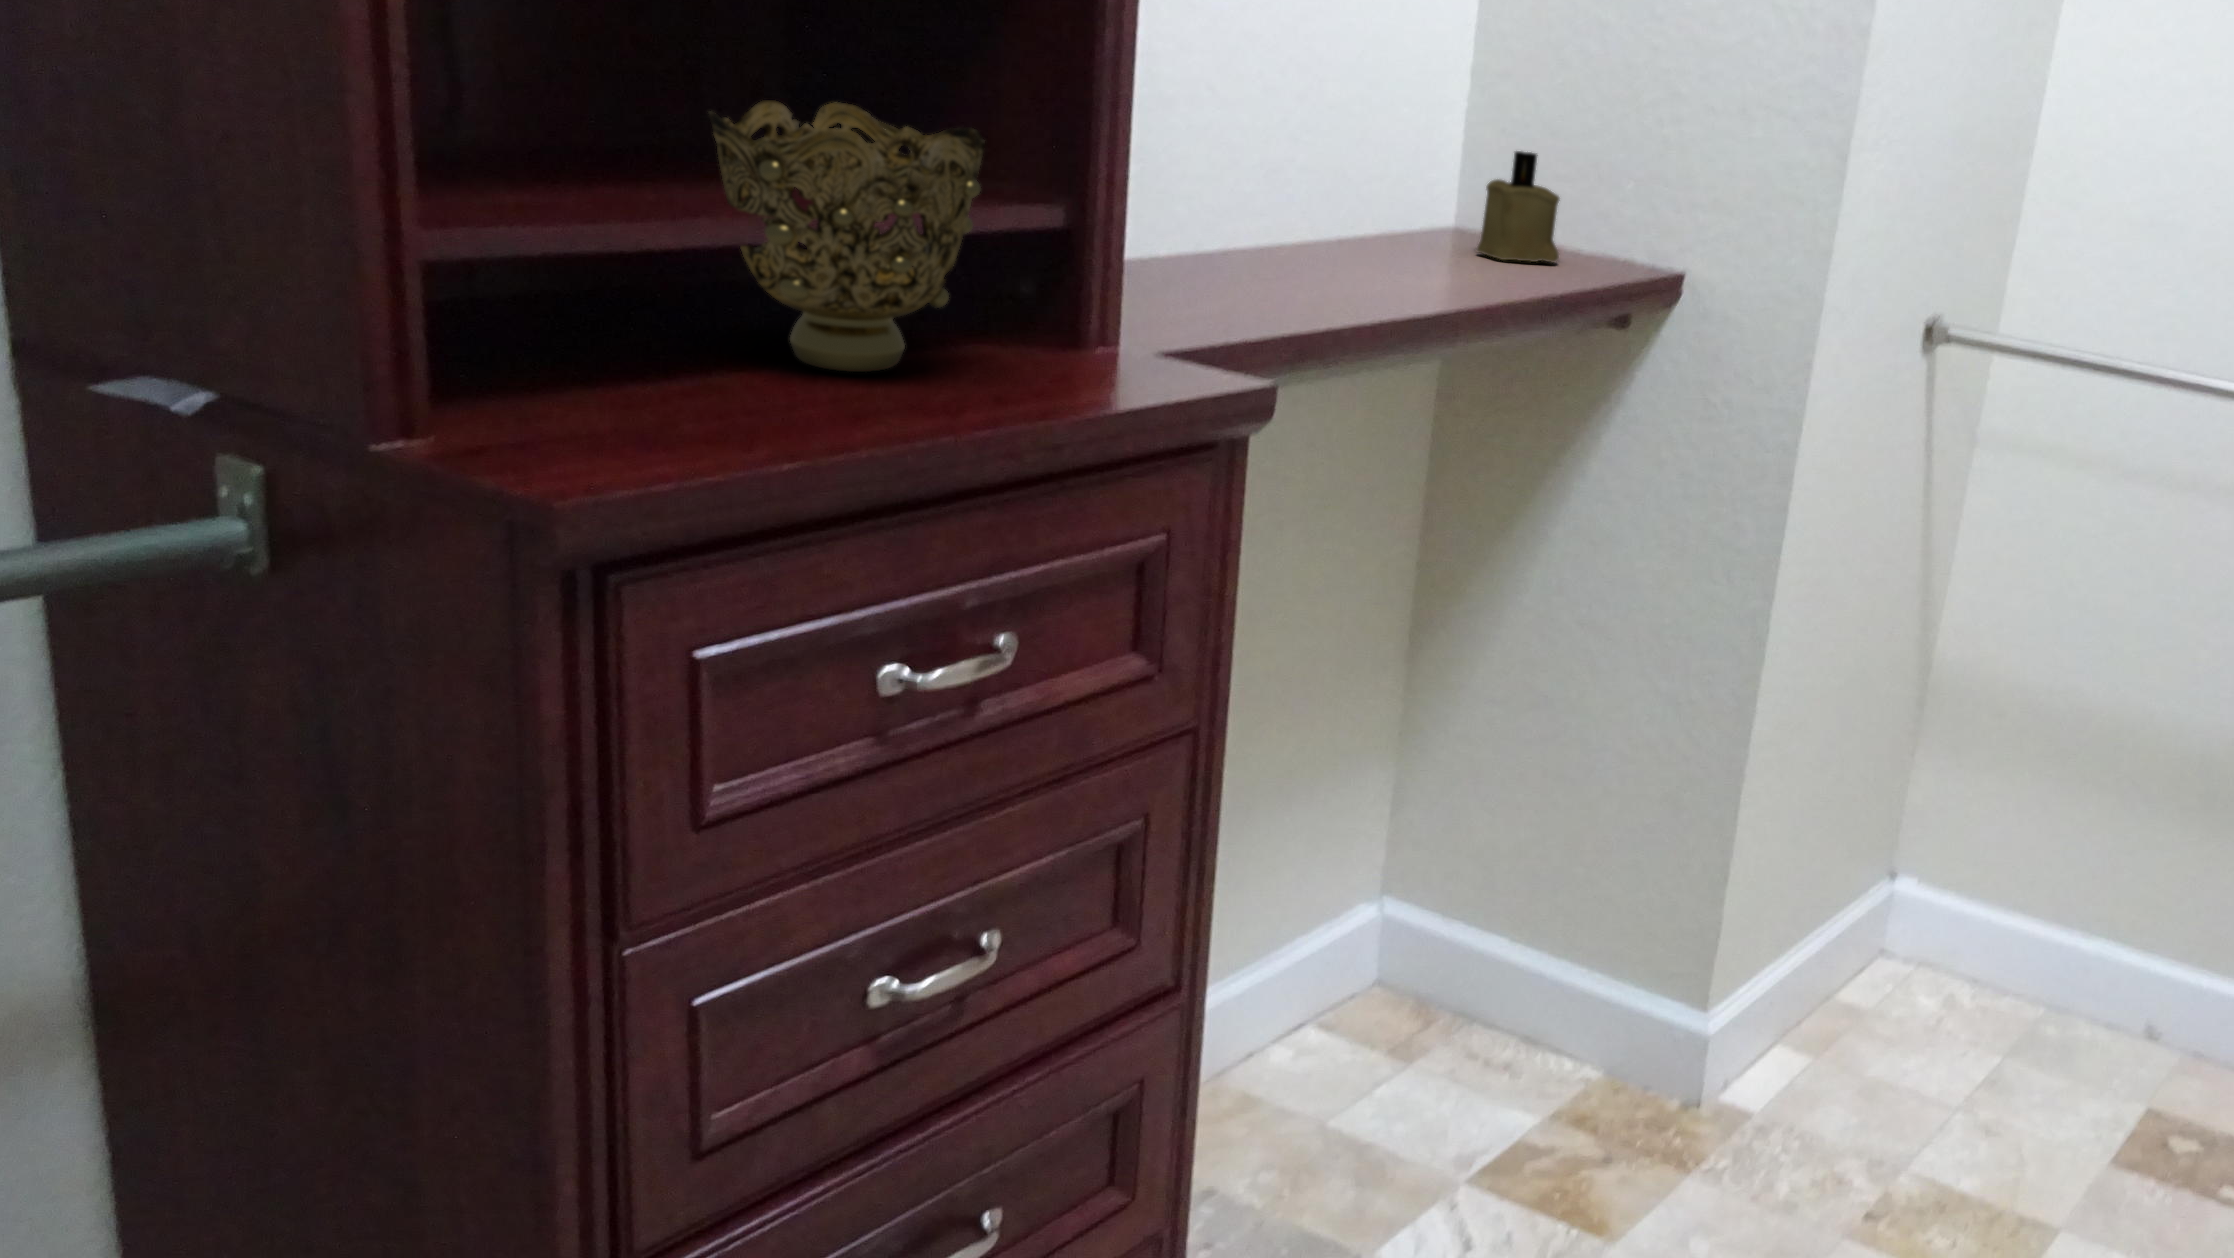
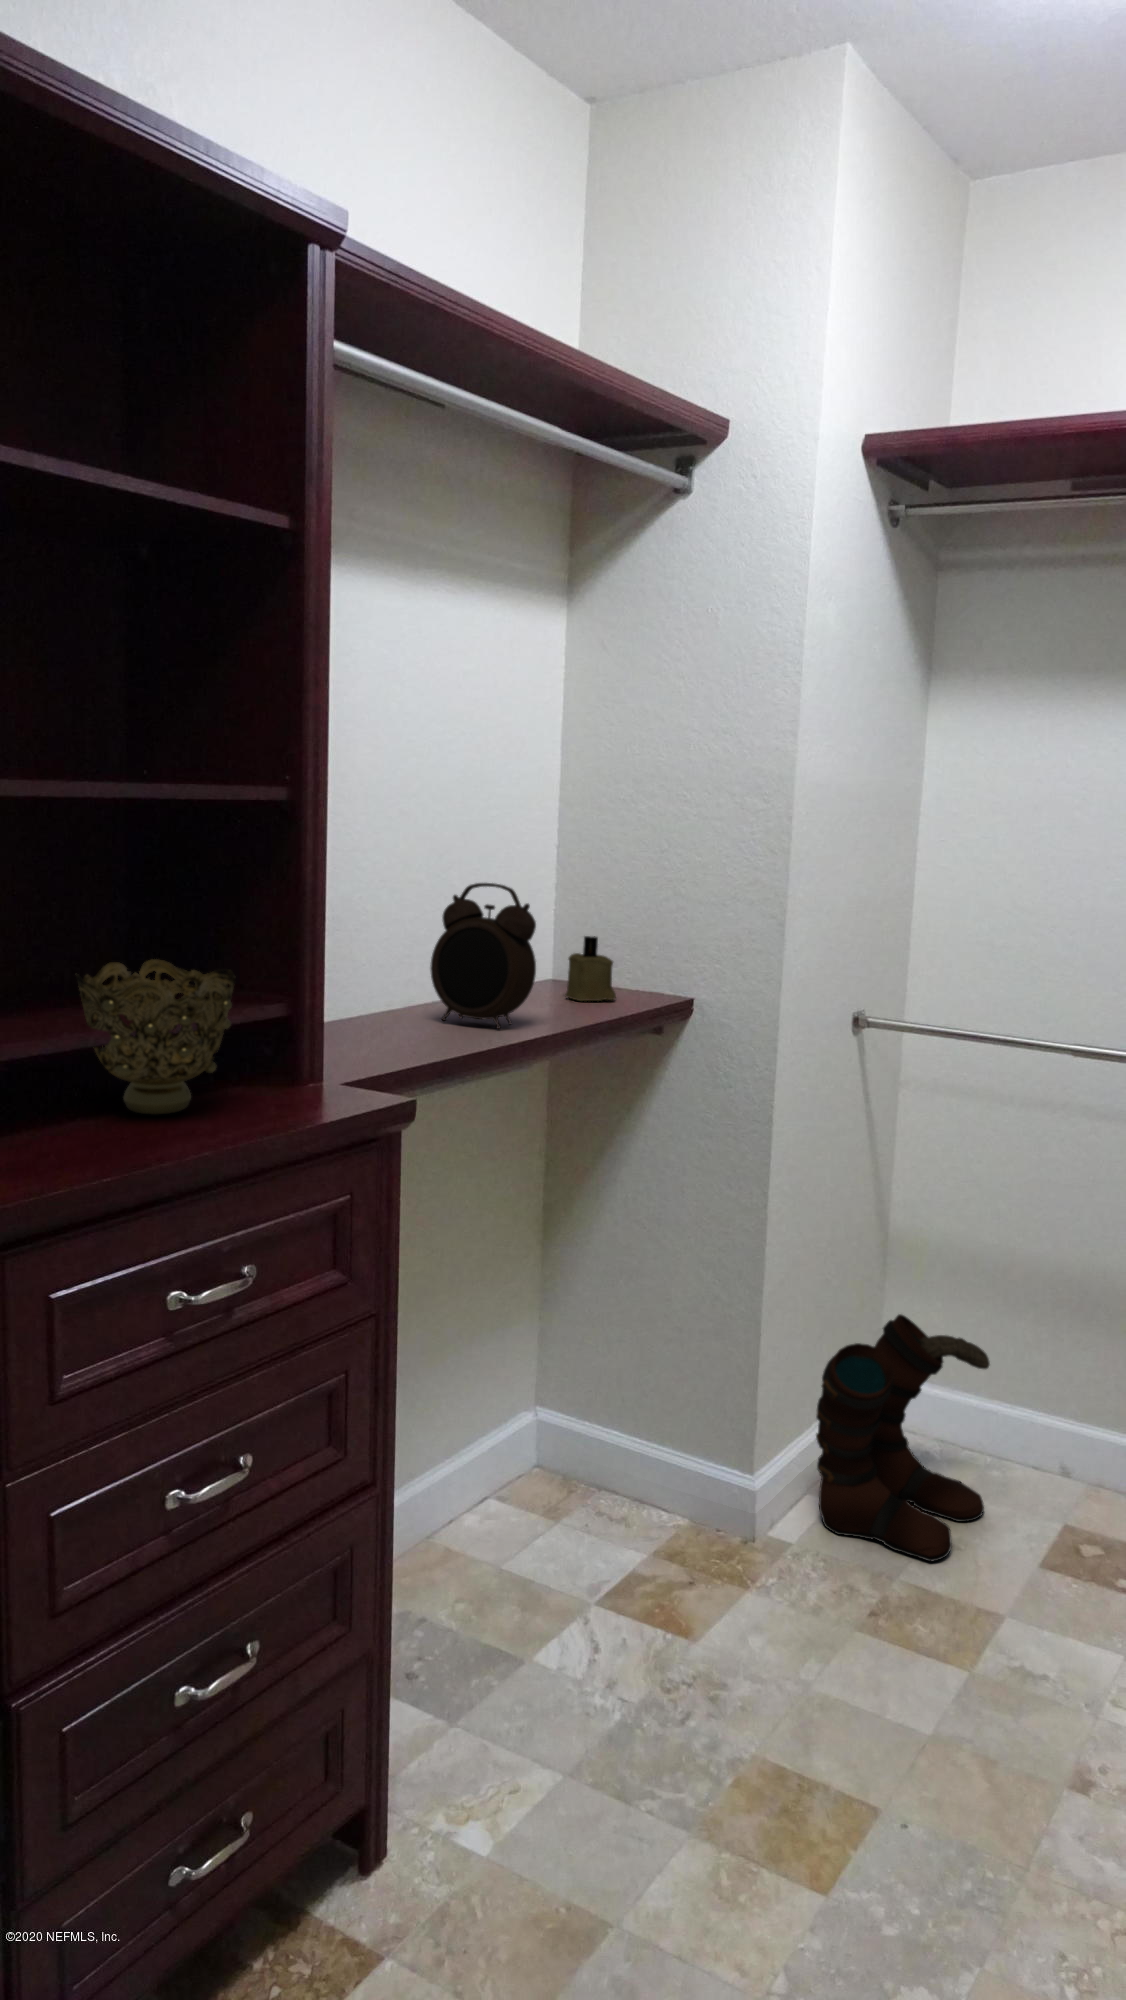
alarm clock: none [1272,35,1454,290] -> present [430,883,536,1029]
boots: none [1795,791,2069,1147] -> present [816,1314,990,1561]

